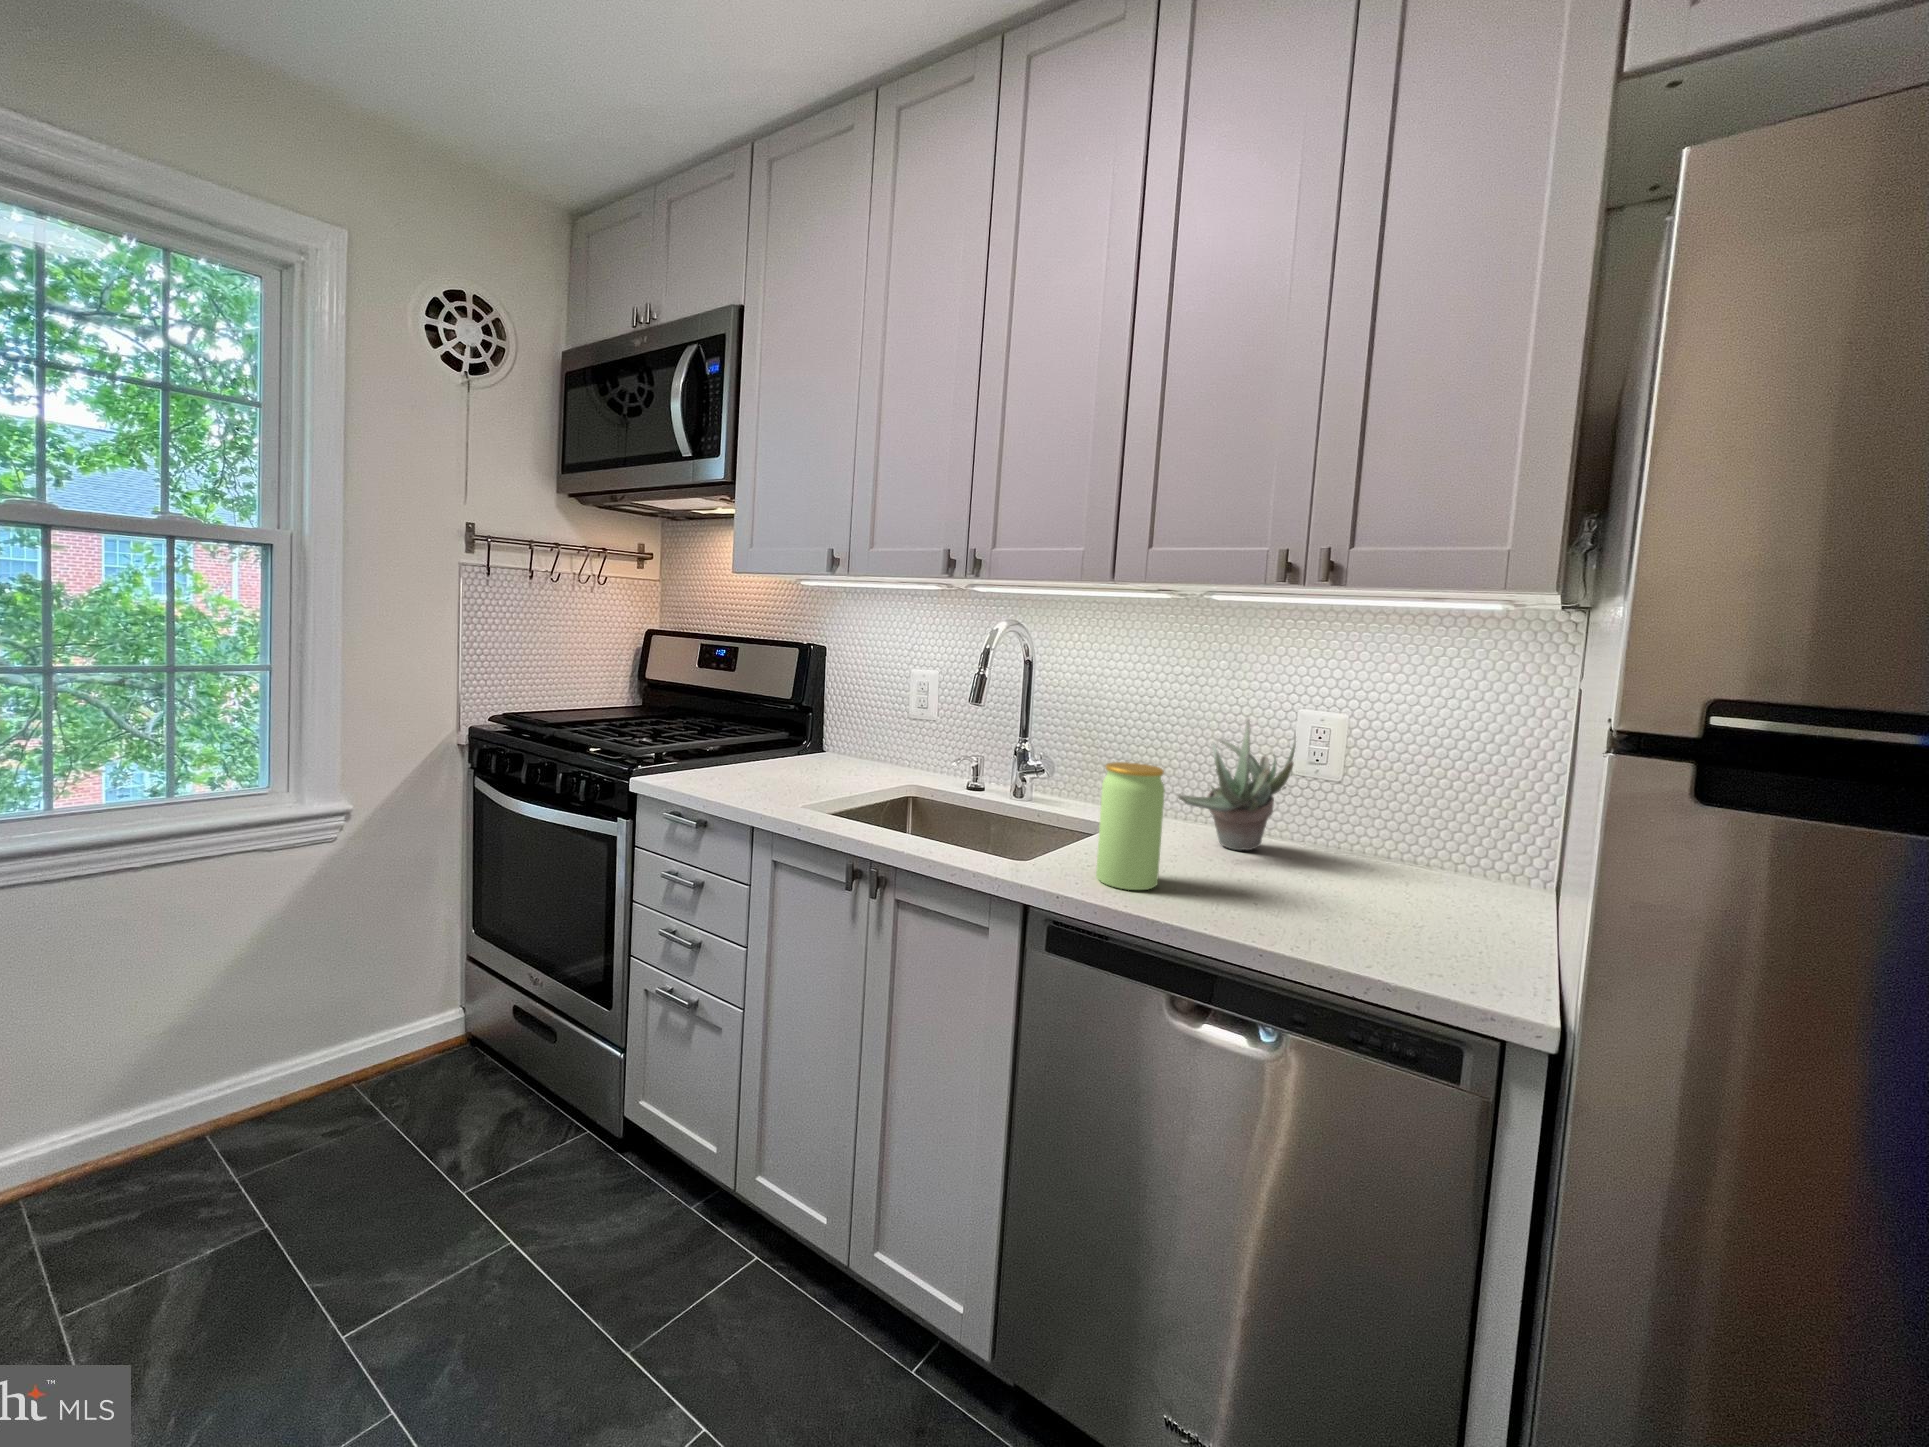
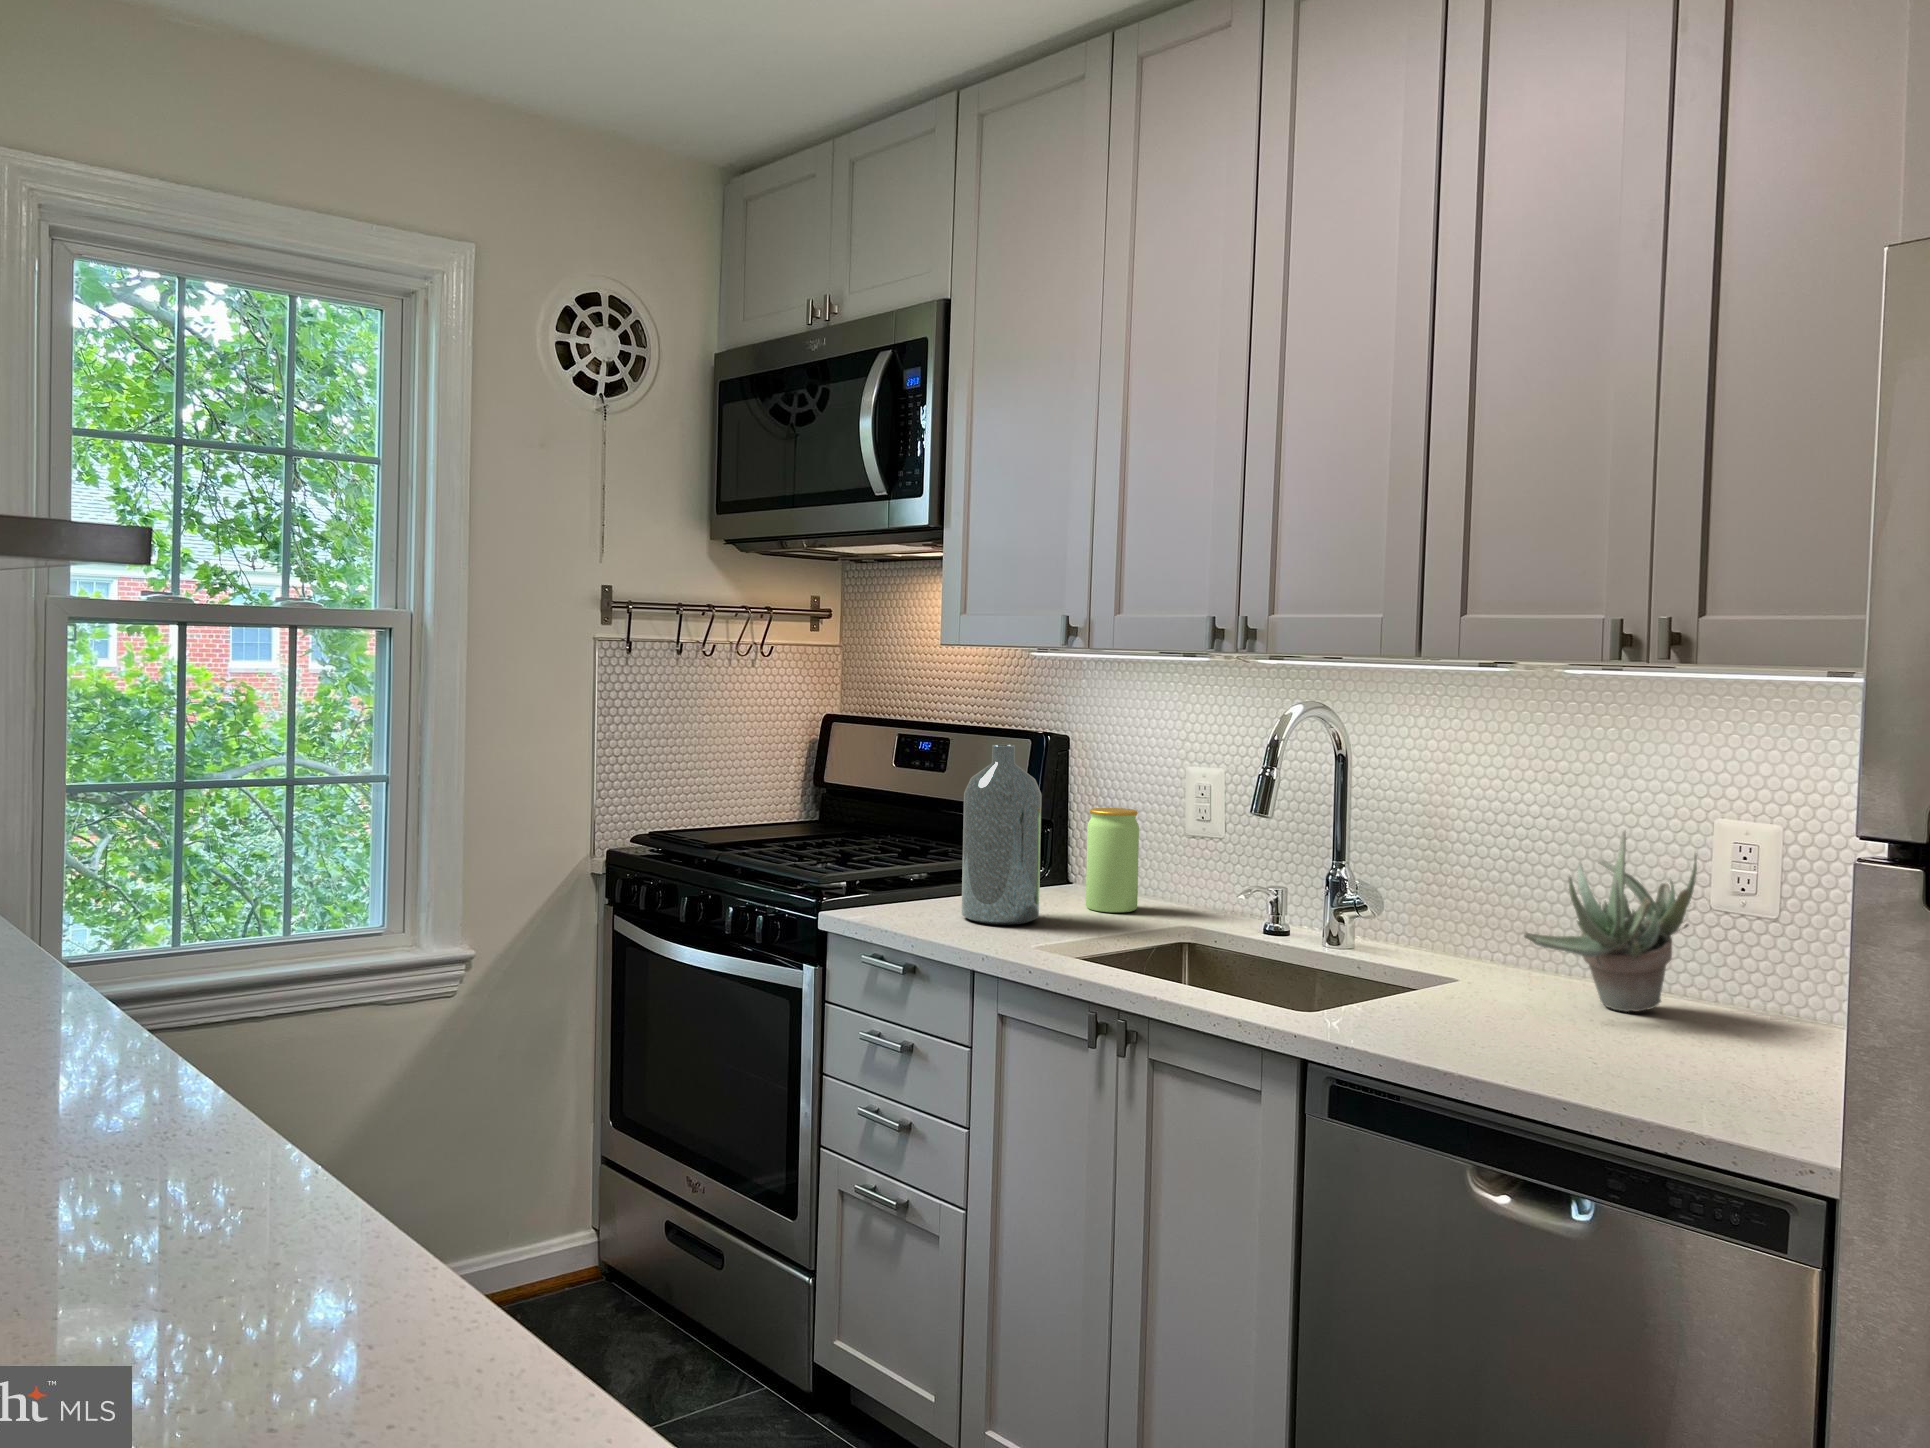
bottle: none [745,649,808,786] -> present [962,745,1042,925]
jar: present [1096,762,1165,890] -> present [1086,808,1139,912]

